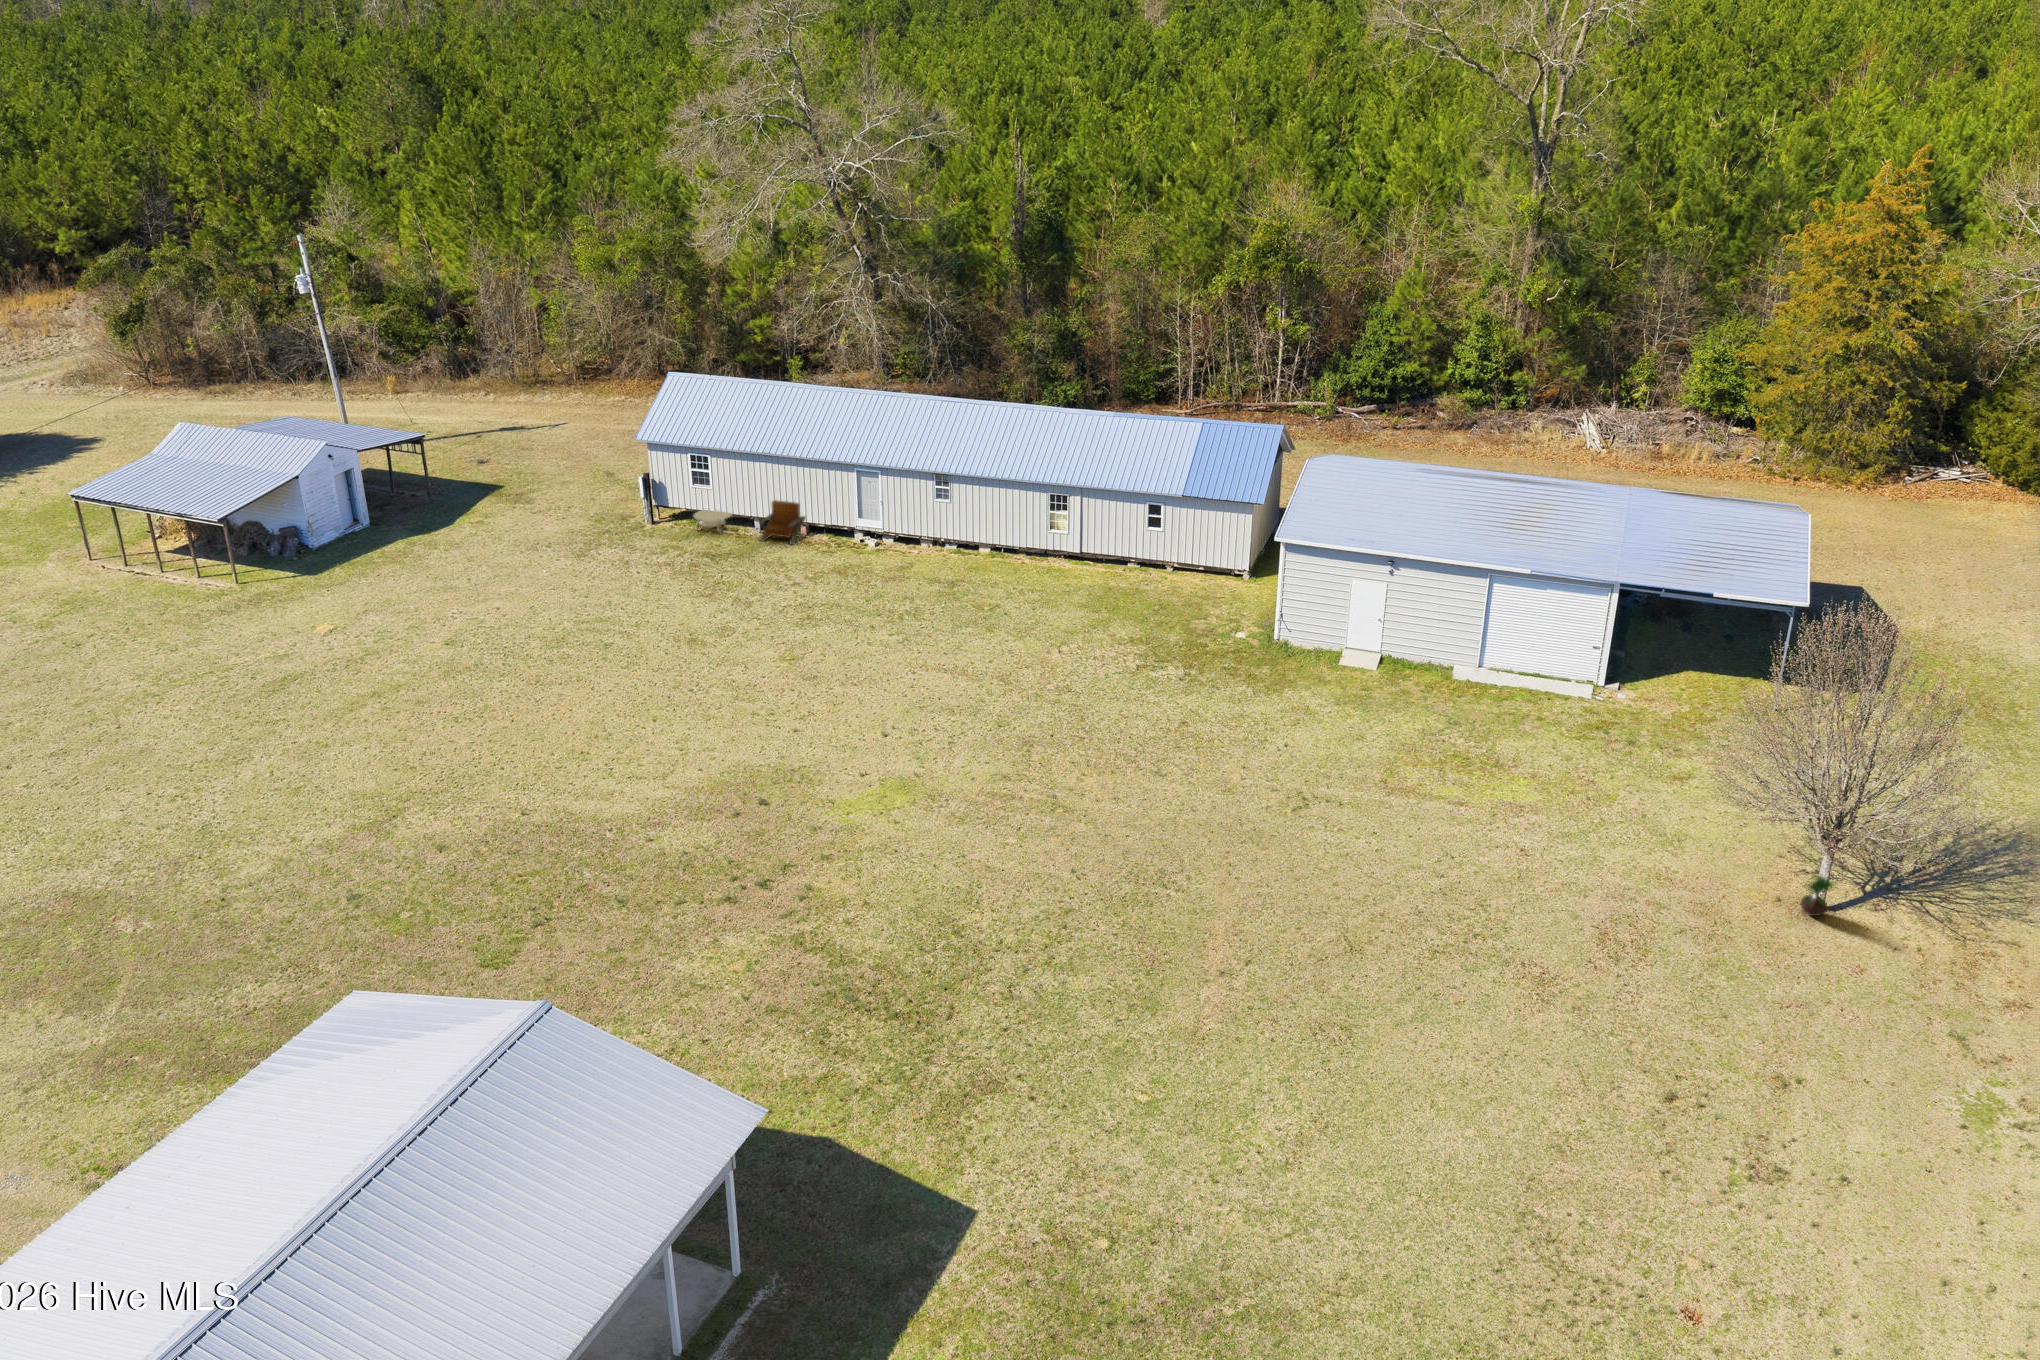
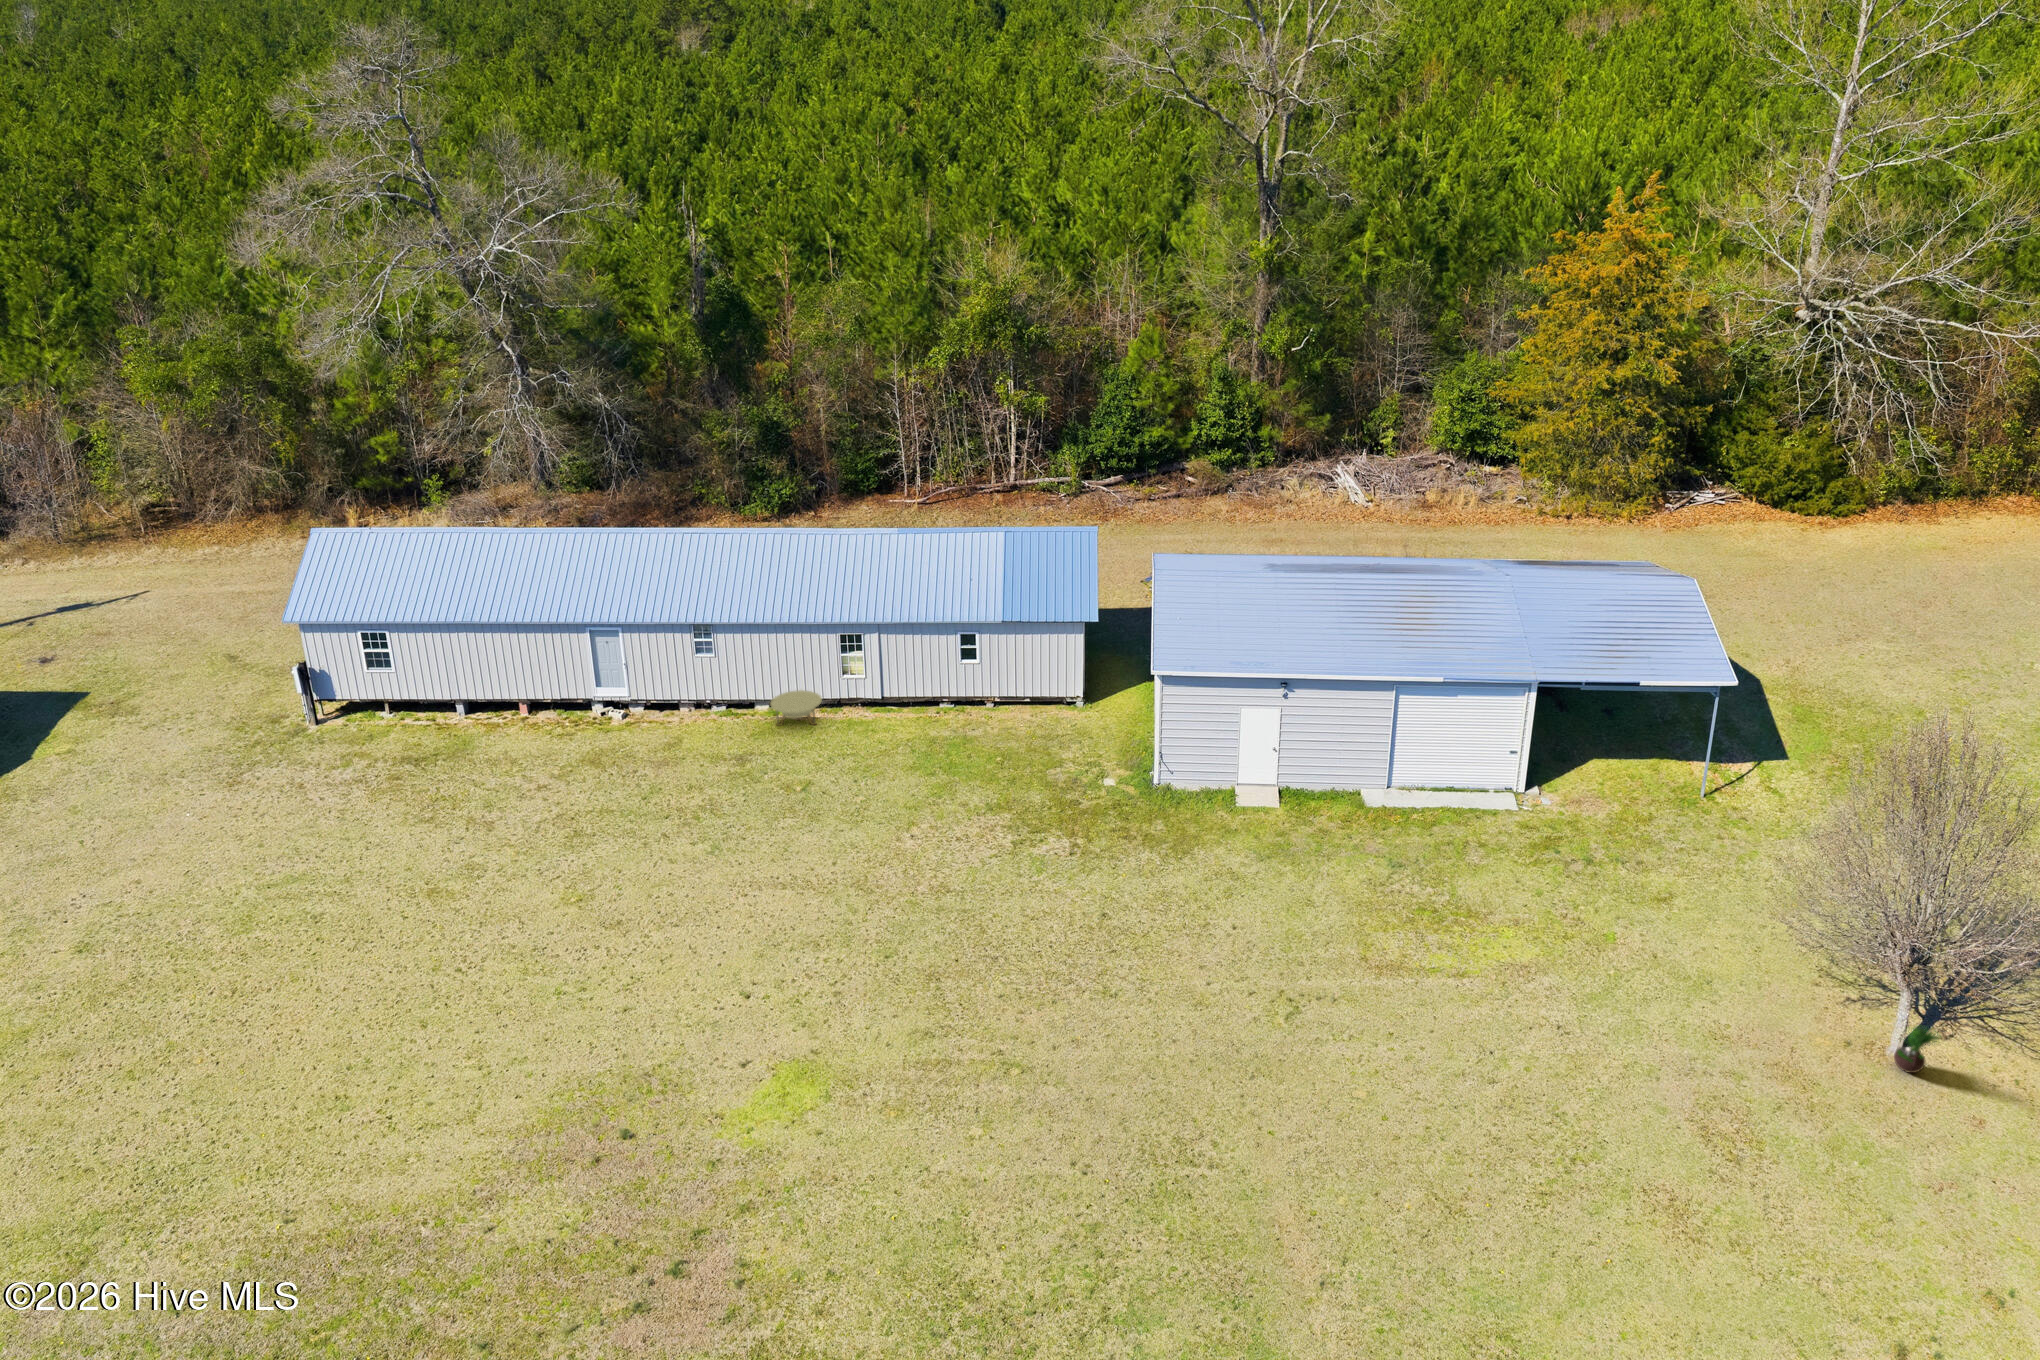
lounge chair: present [759,500,806,545] -> none [461,679,529,735]
round table: present [694,510,732,534] -> present [771,690,822,726]

